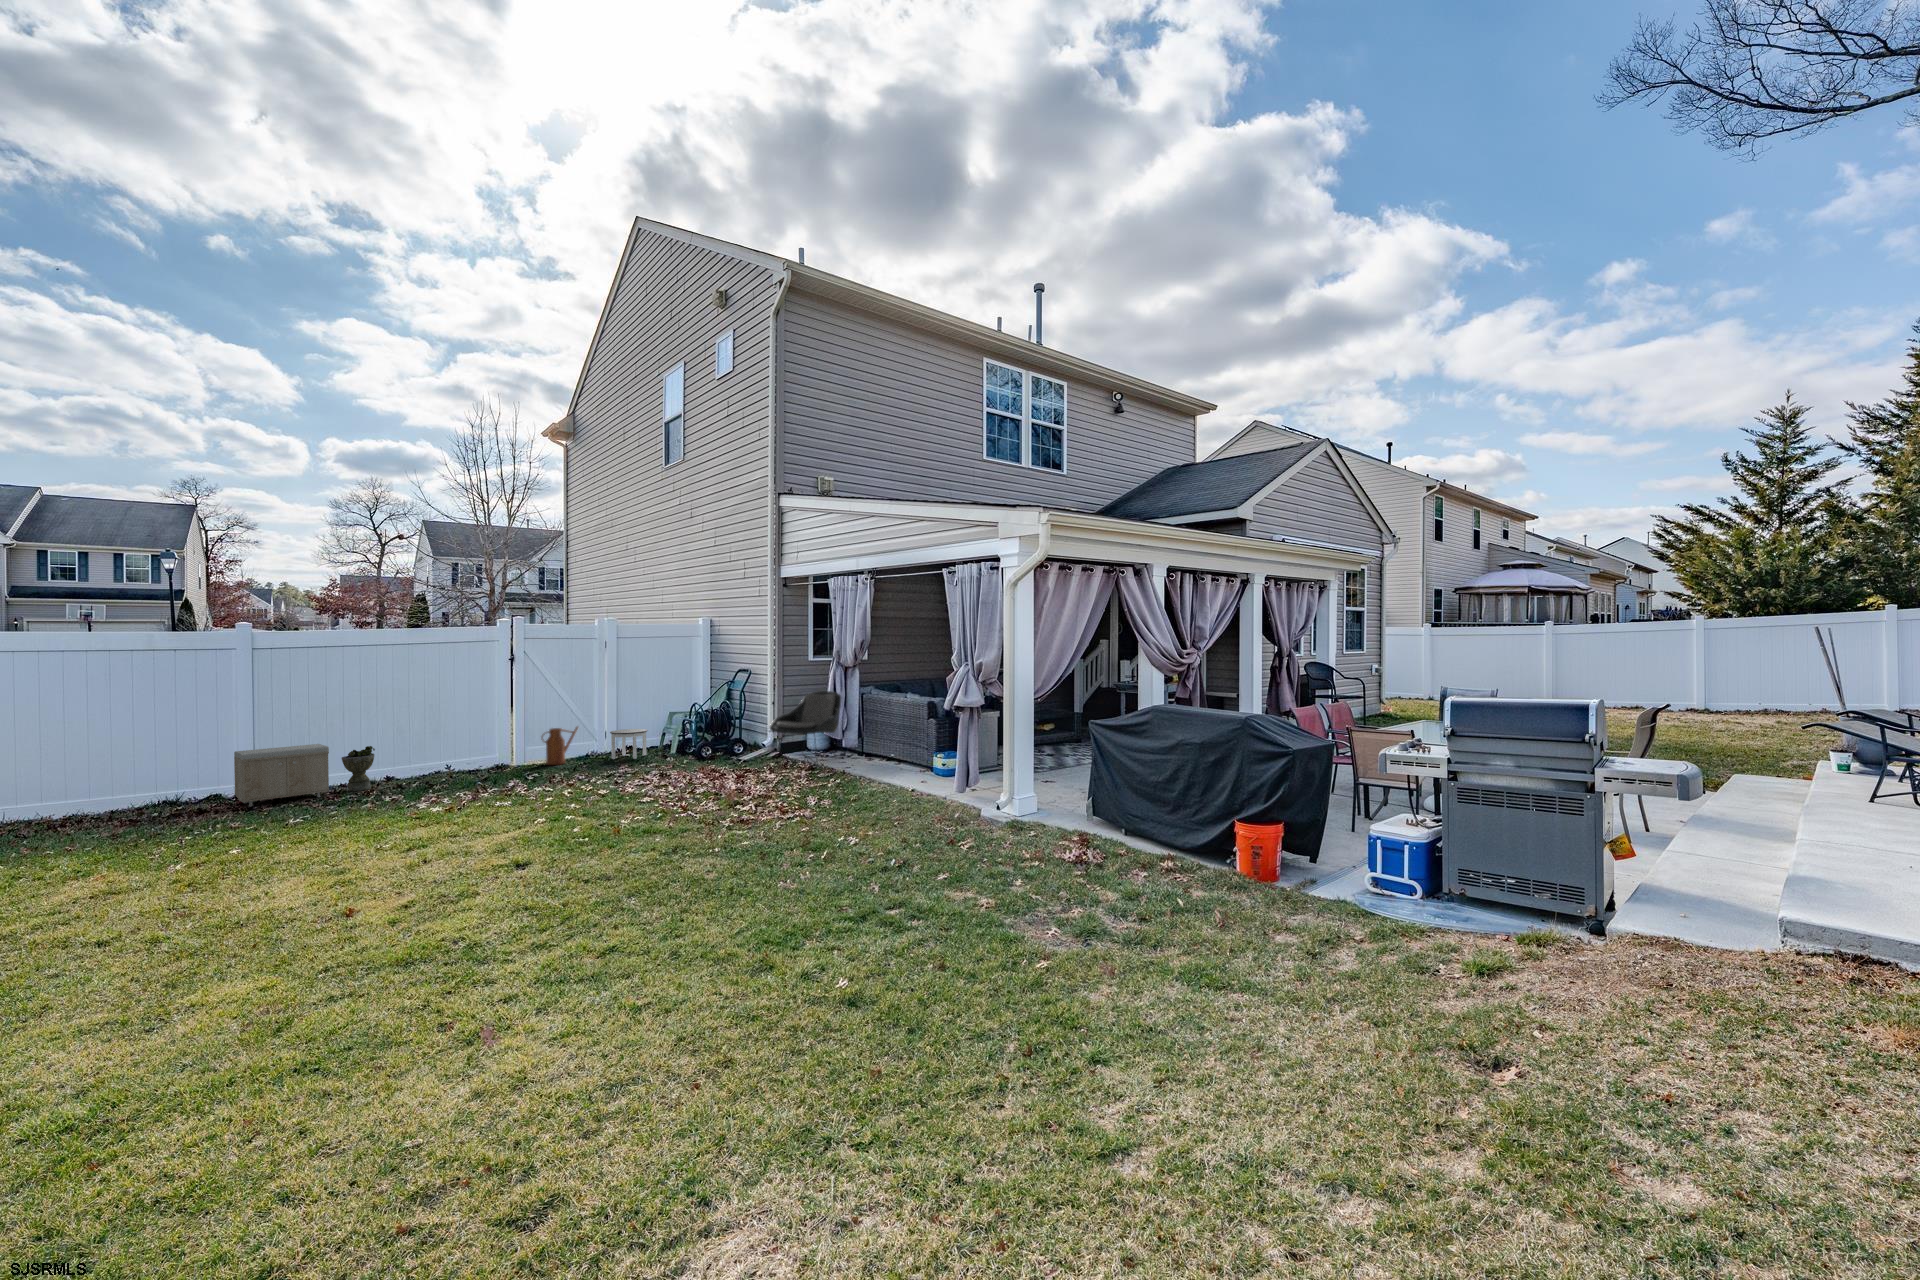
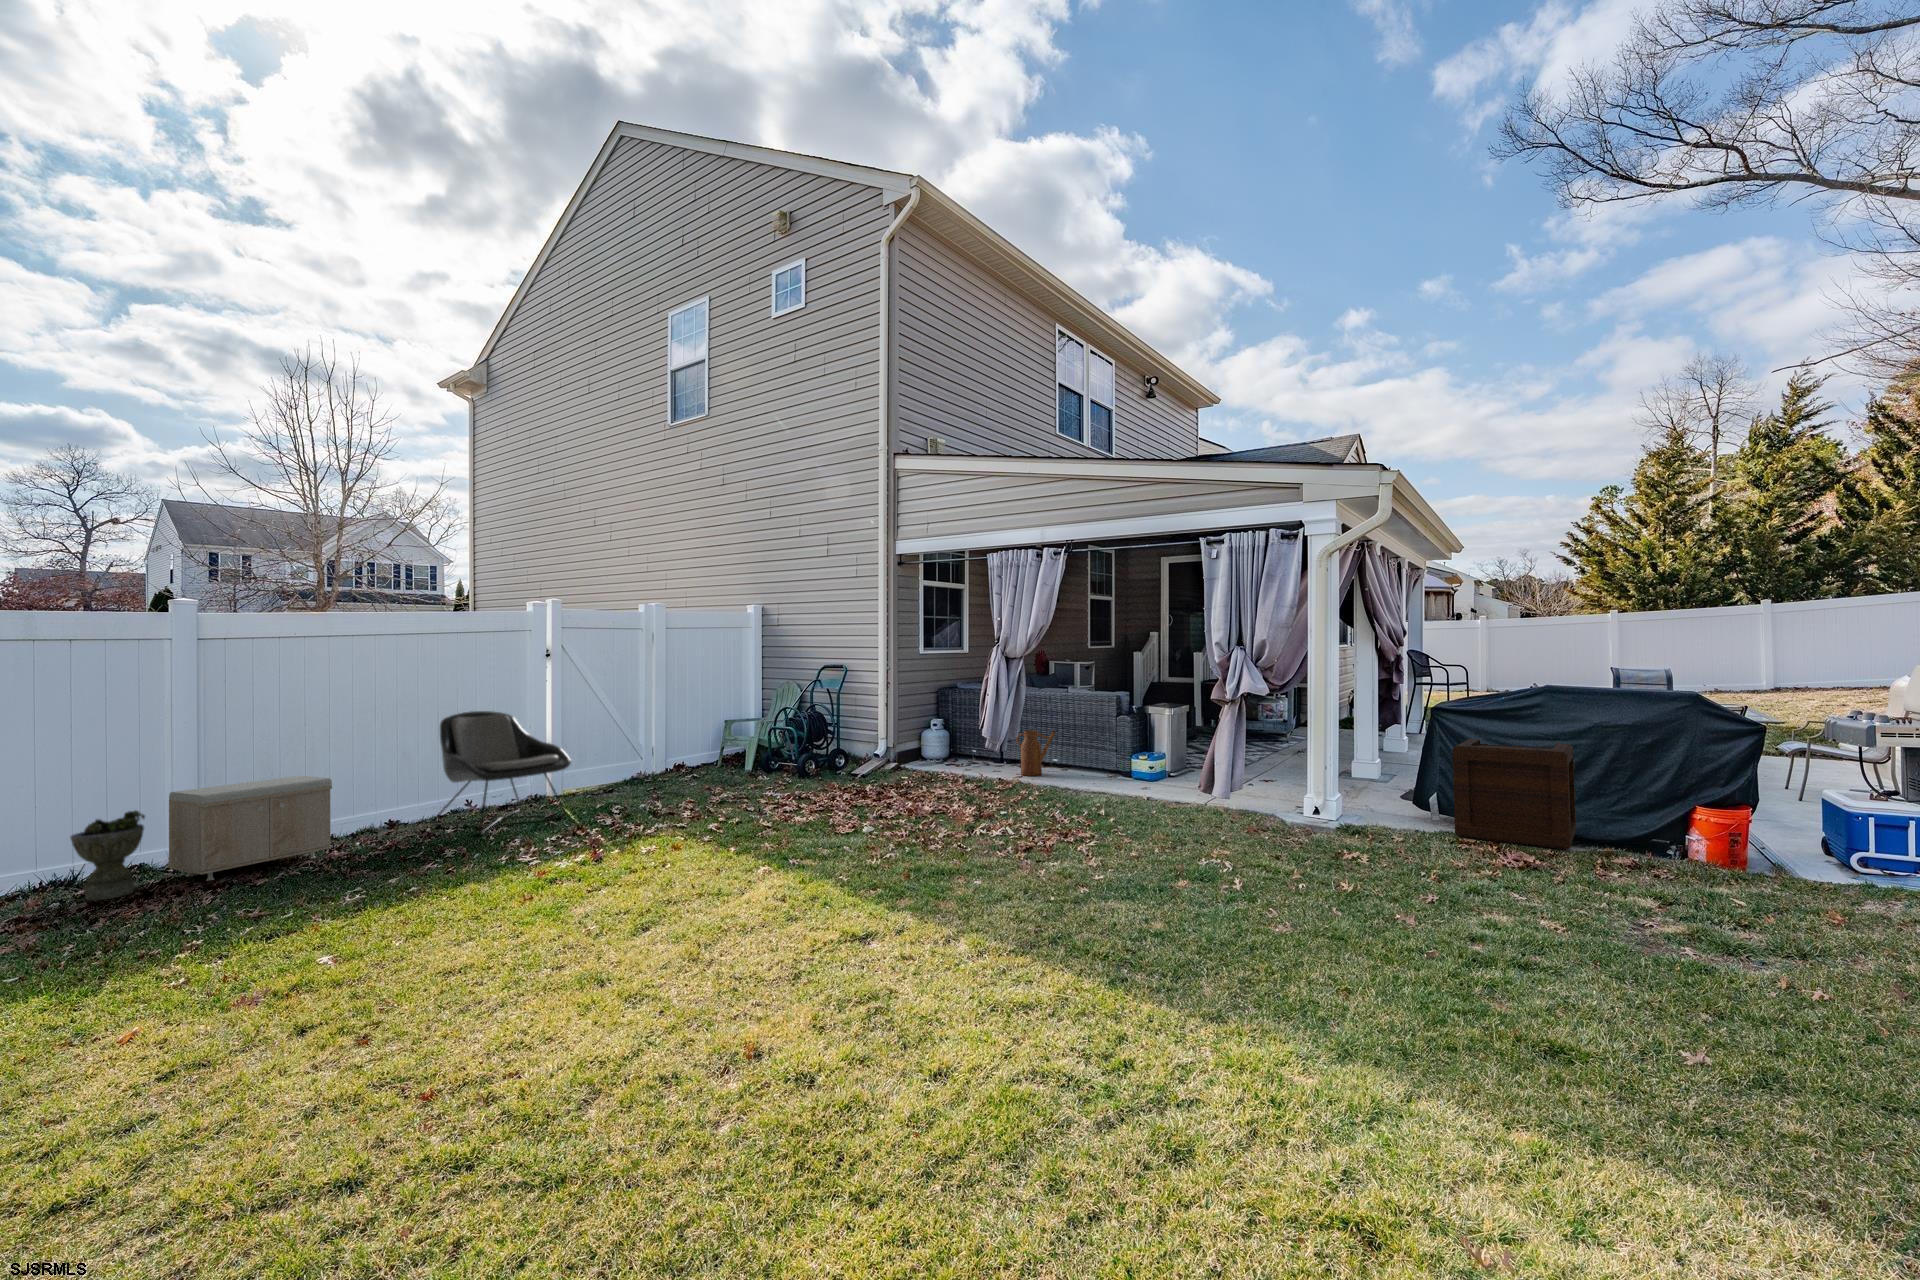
lounge chair: present [770,691,844,764] -> present [433,711,571,835]
watering can: present [542,727,578,765] -> present [1016,730,1055,776]
round table: present [610,729,648,759] -> none [670,744,718,784]
planter: present [342,746,375,791] -> present [70,811,145,901]
wooden crate: none [1058,753,1170,852] -> present [1453,739,1577,850]

